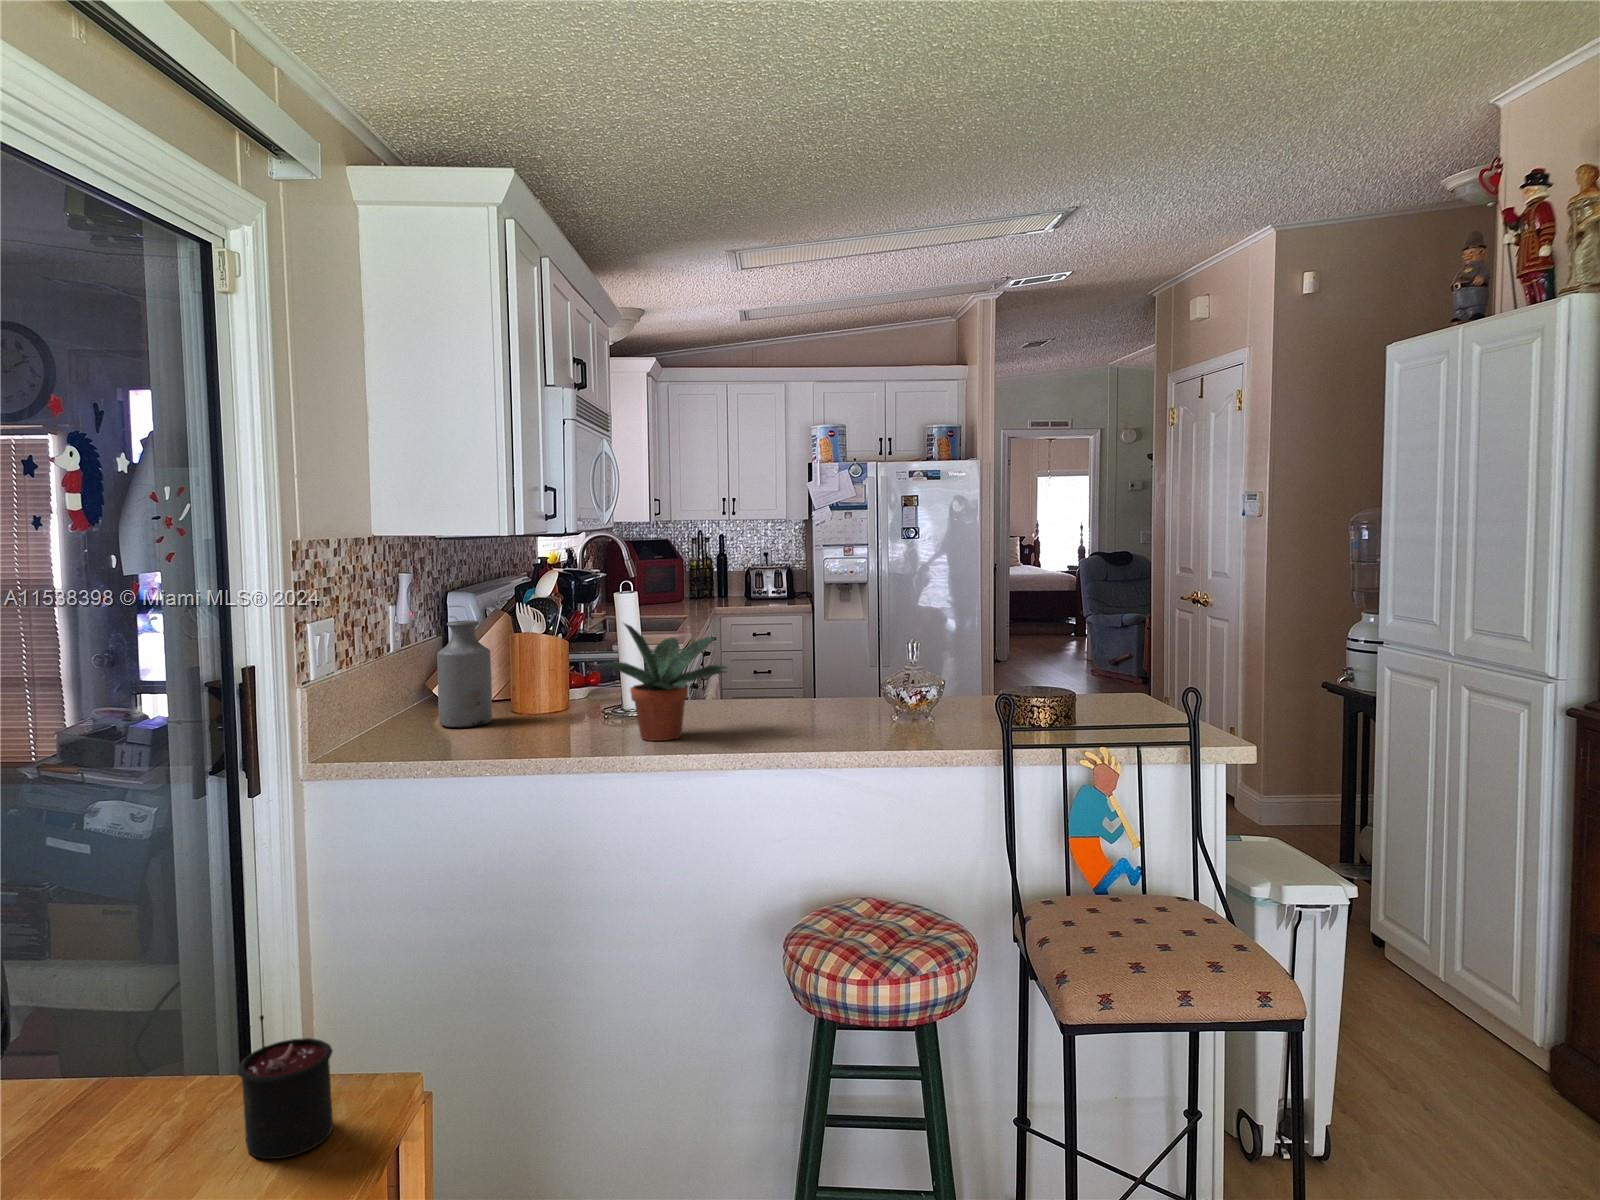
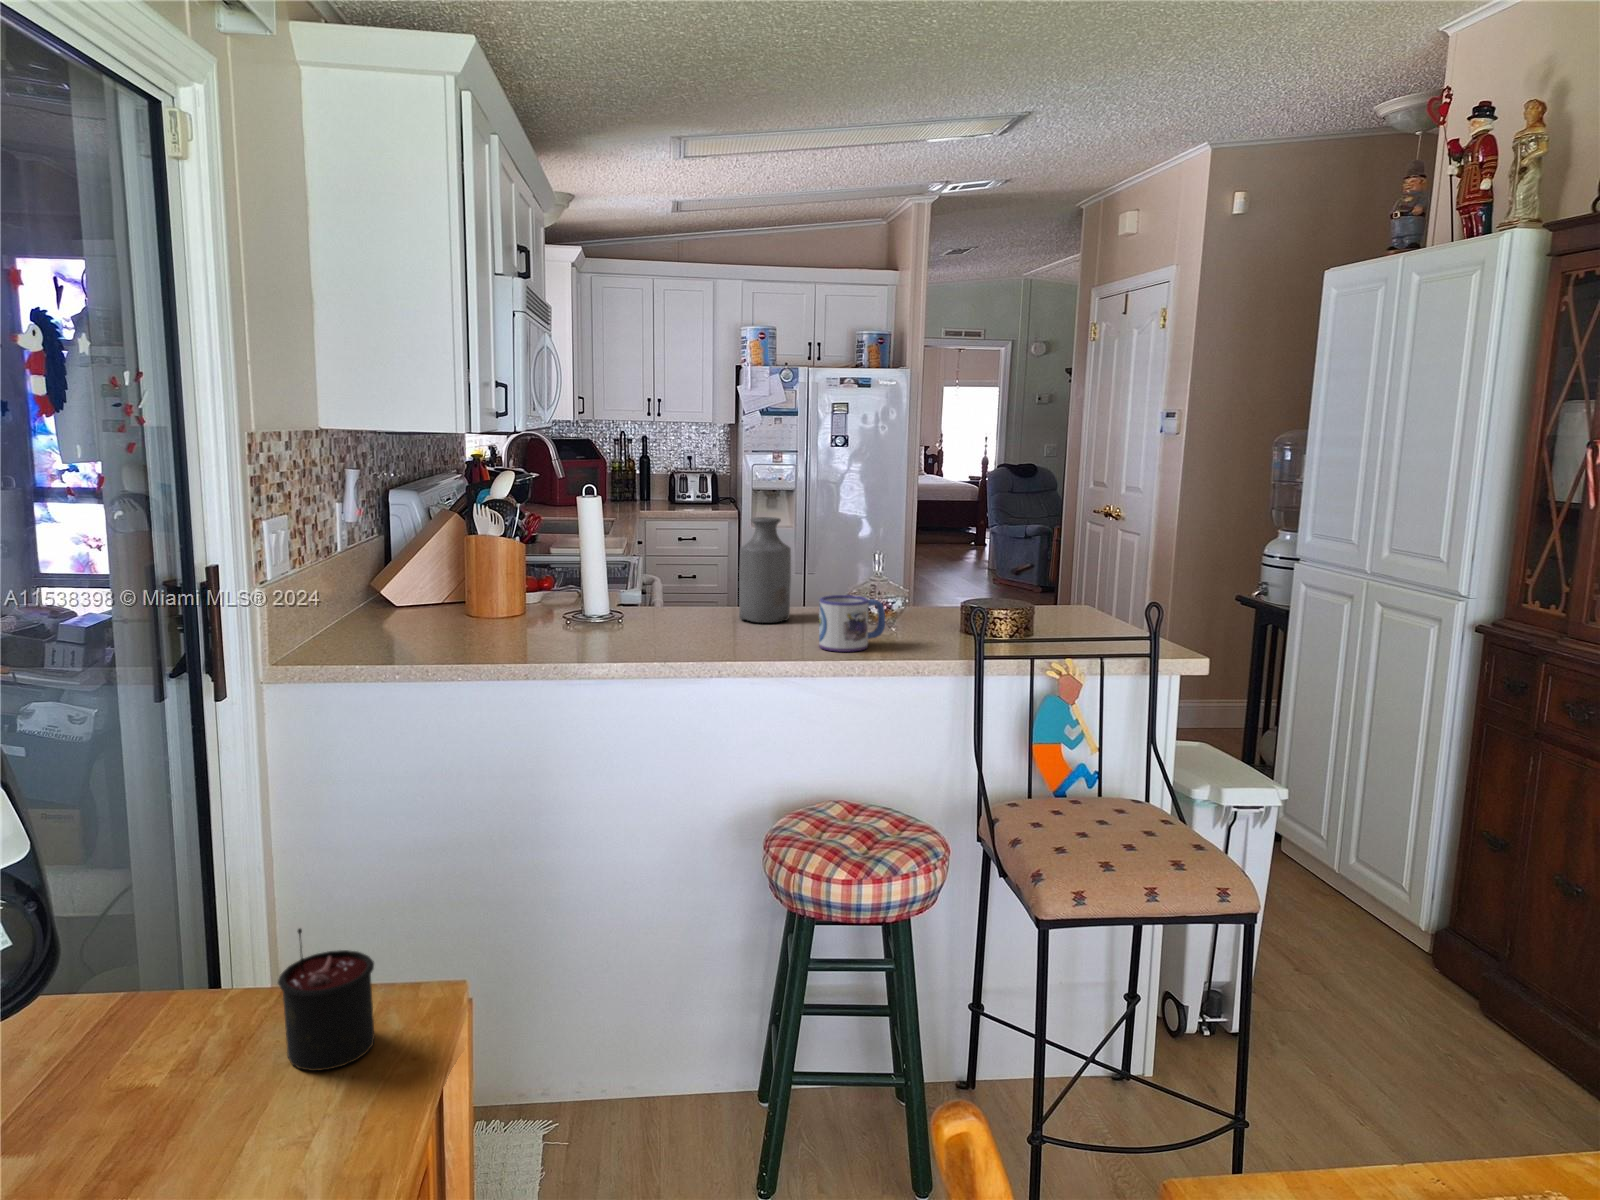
bottle: present [437,620,492,728] -> present [739,517,791,623]
potted plant: present [602,624,727,741] -> none [565,526,702,646]
mug: none [846,687,915,744] -> present [819,595,885,652]

